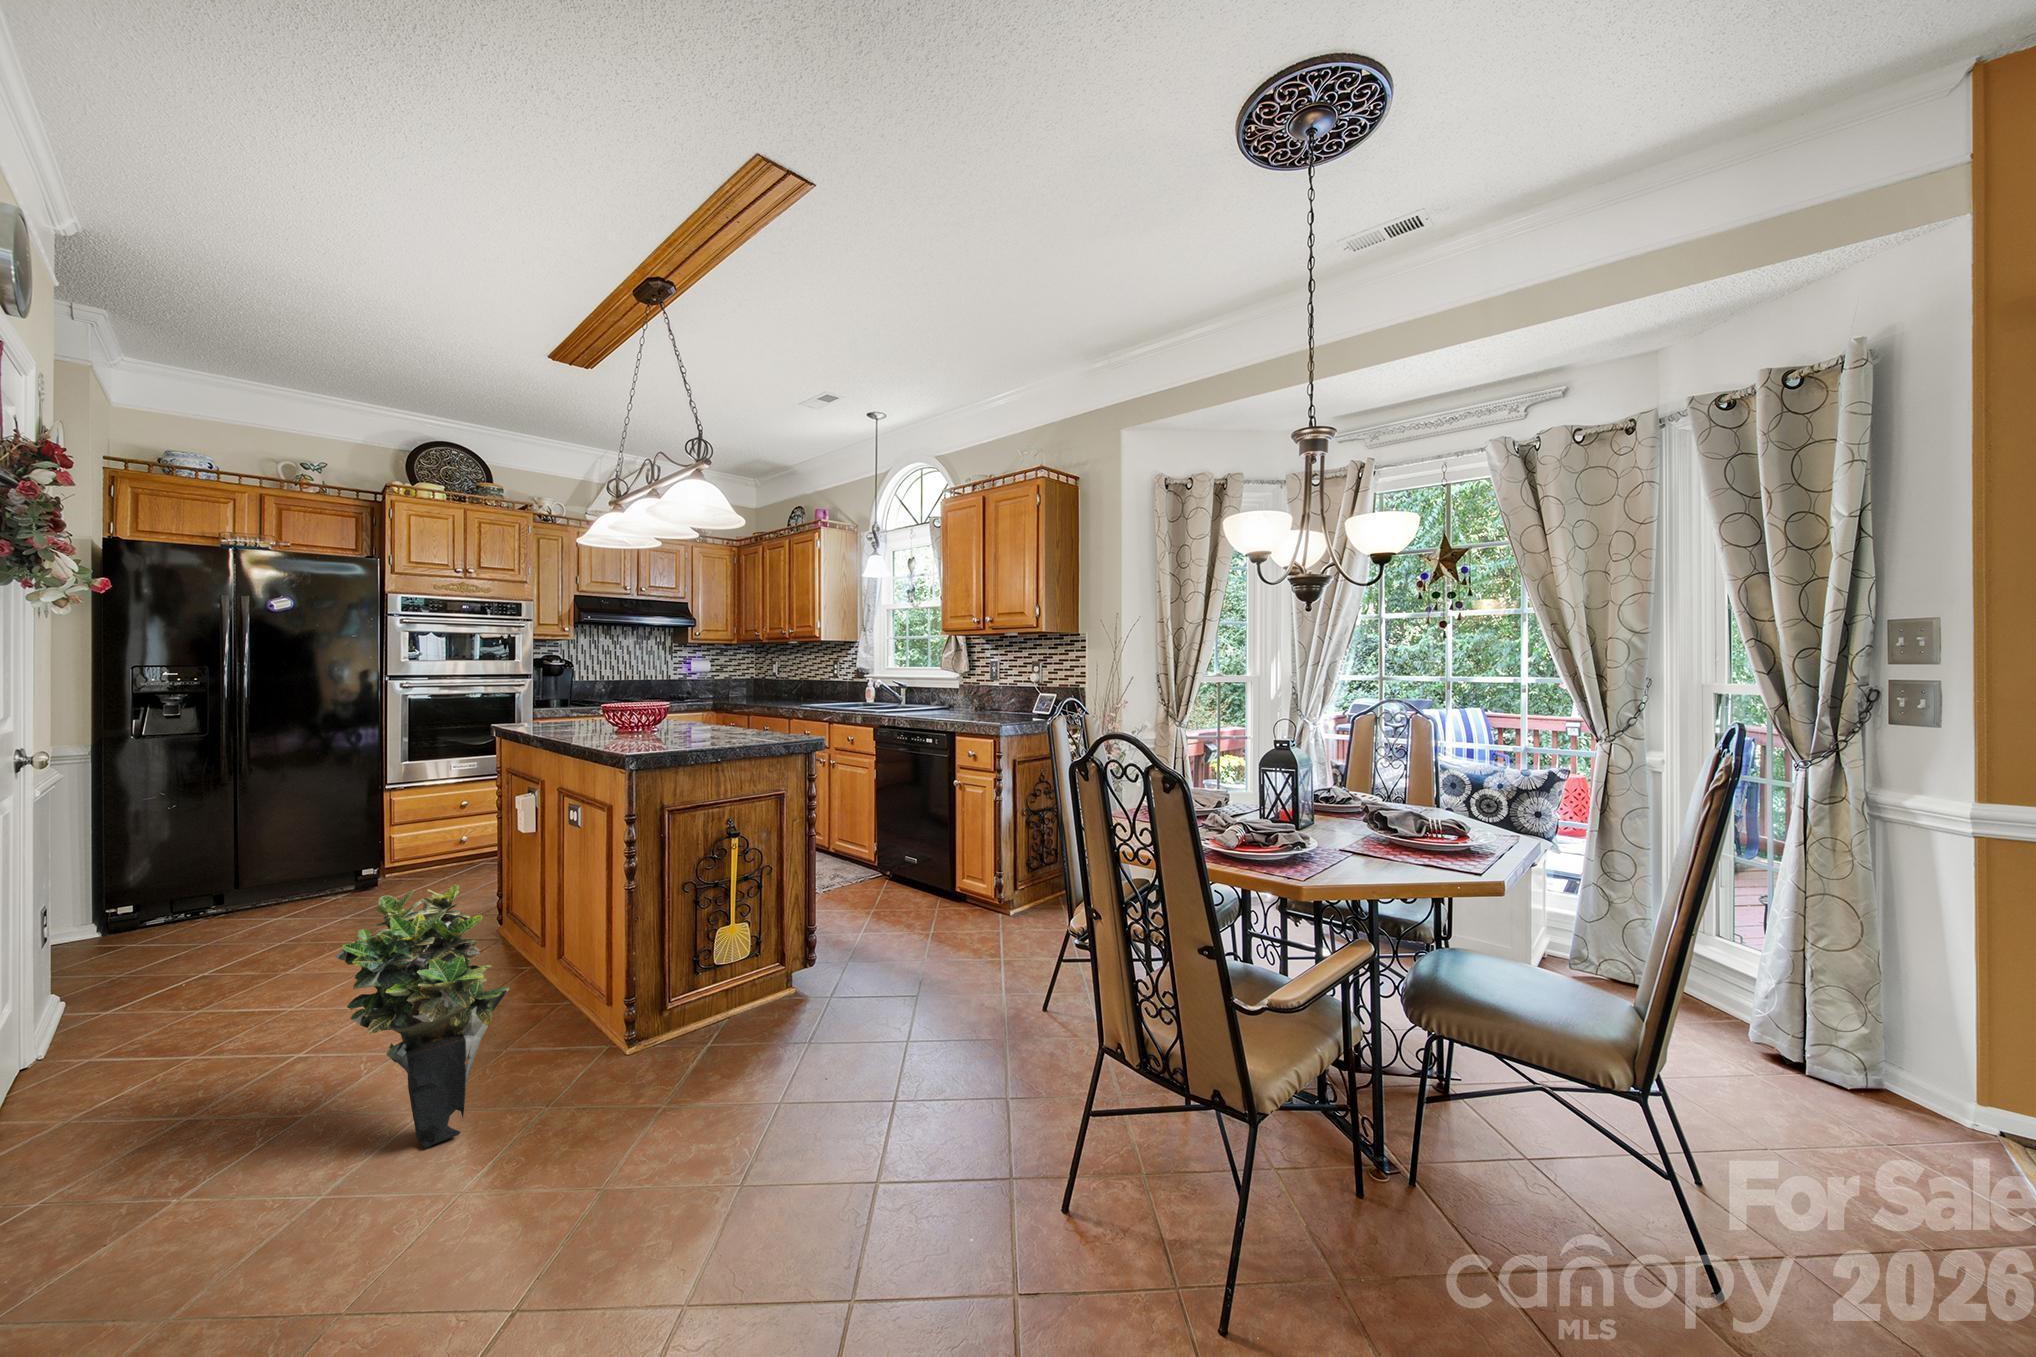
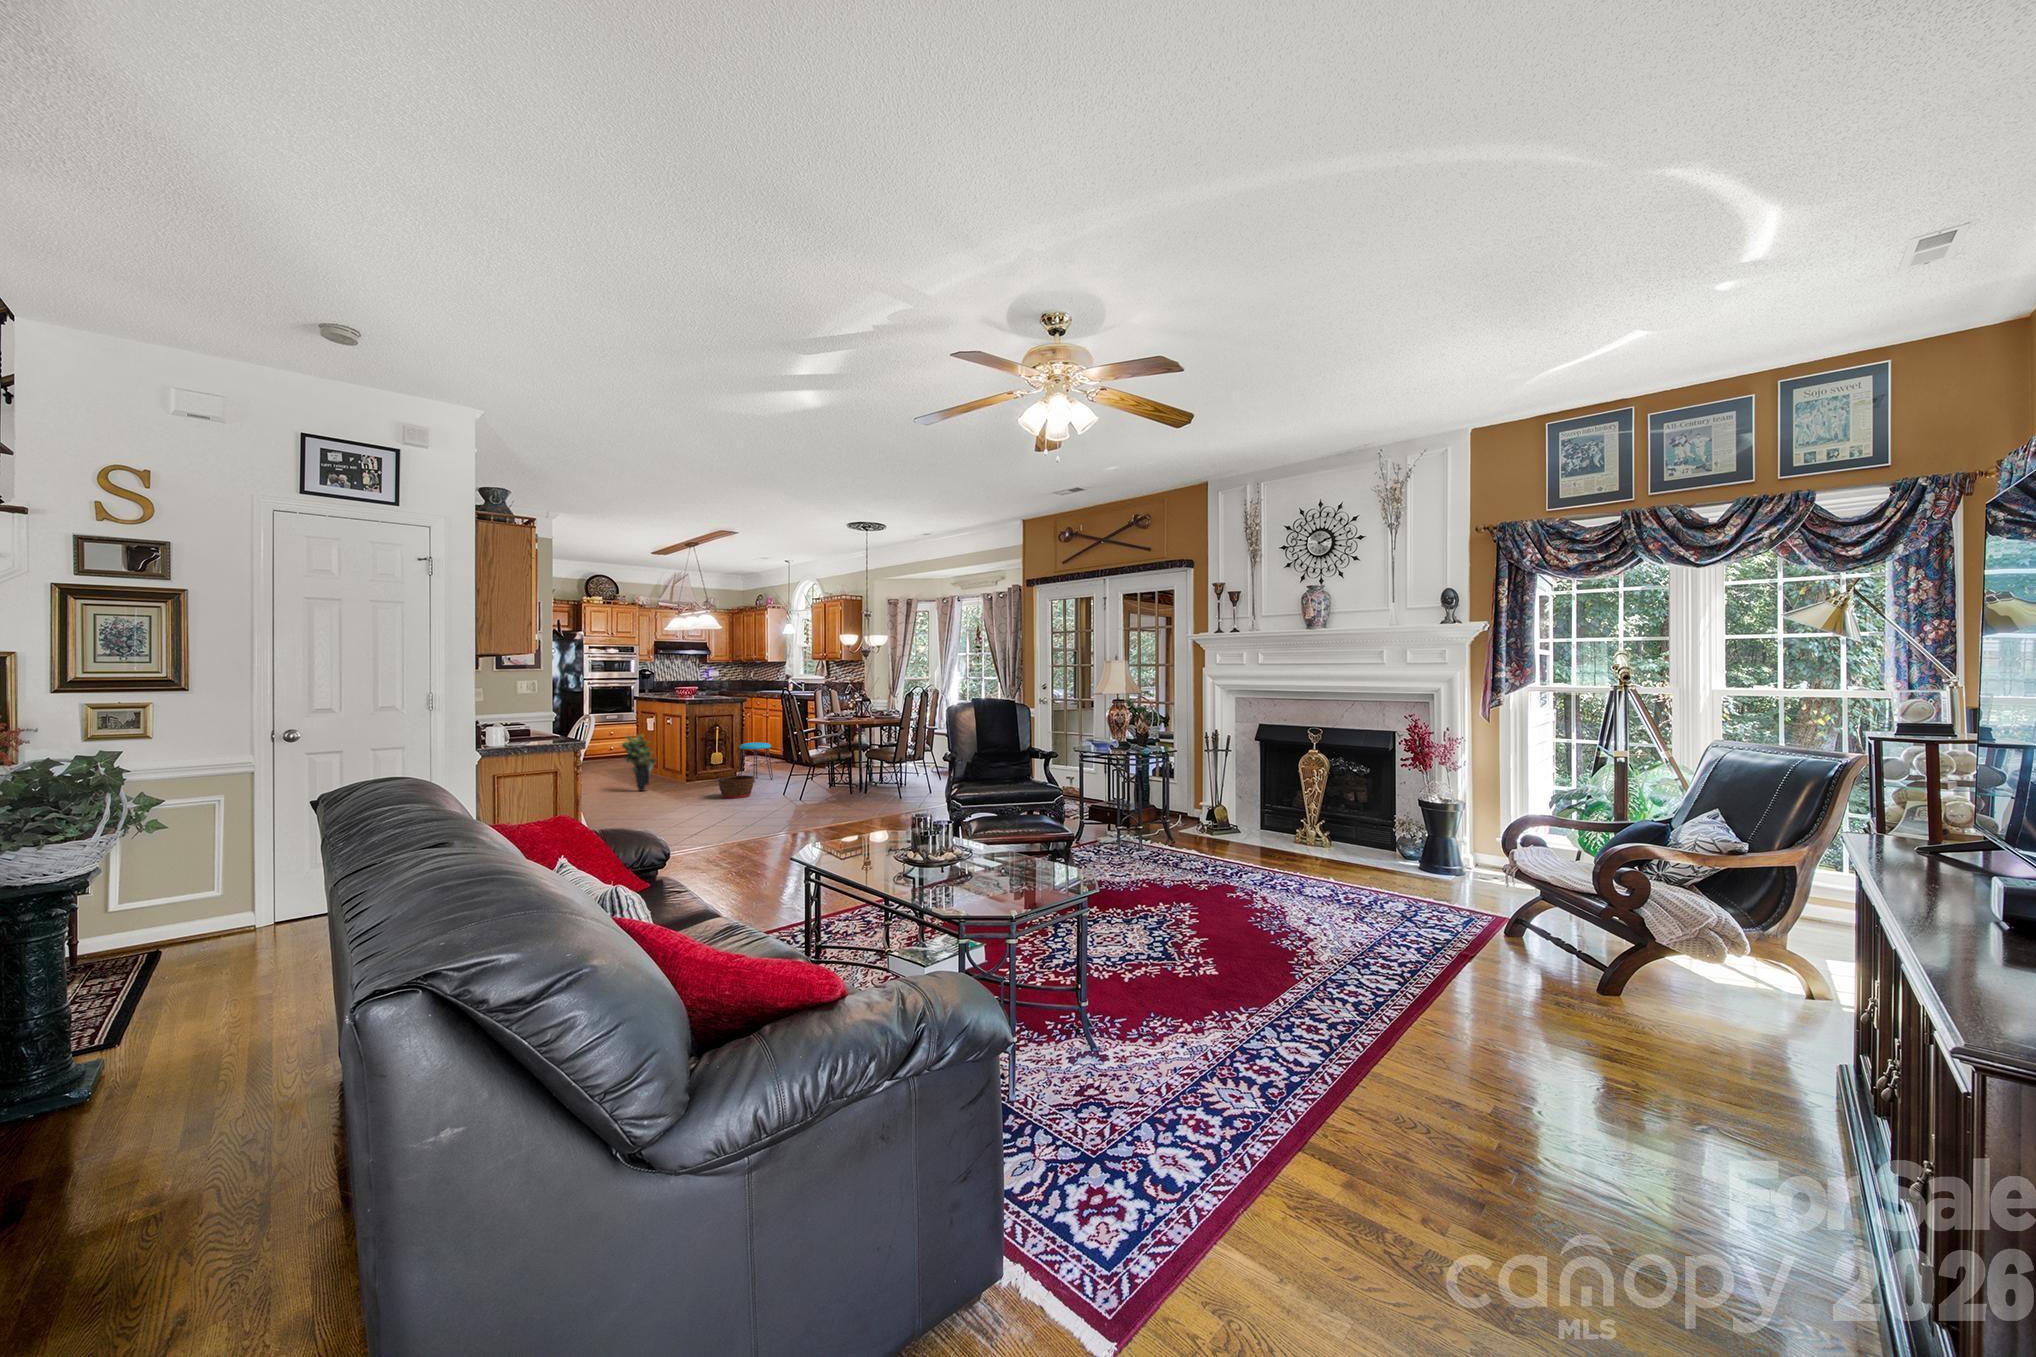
stool: none [802,870,910,1018] -> present [738,742,773,782]
basket: none [773,1091,938,1270] -> present [718,775,754,798]

